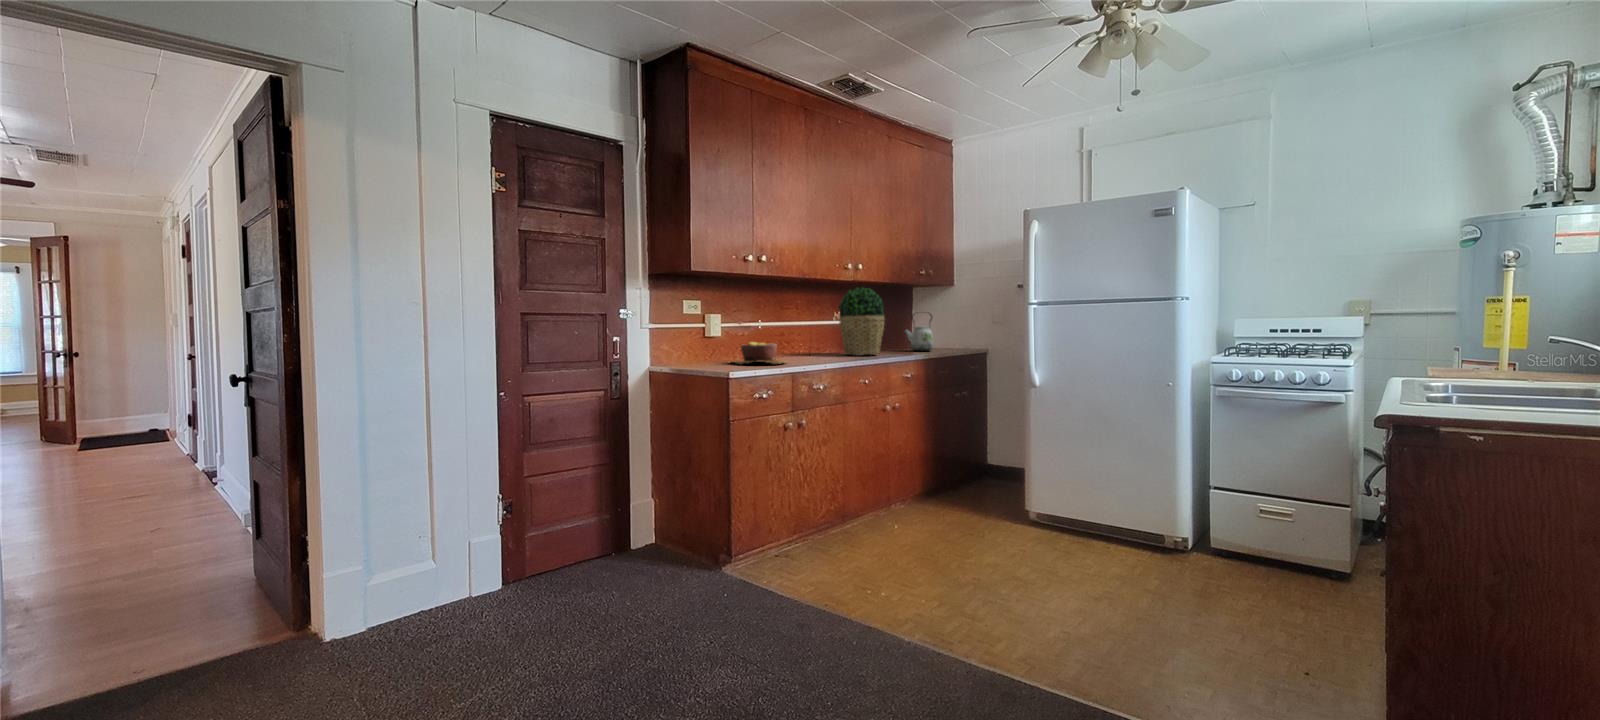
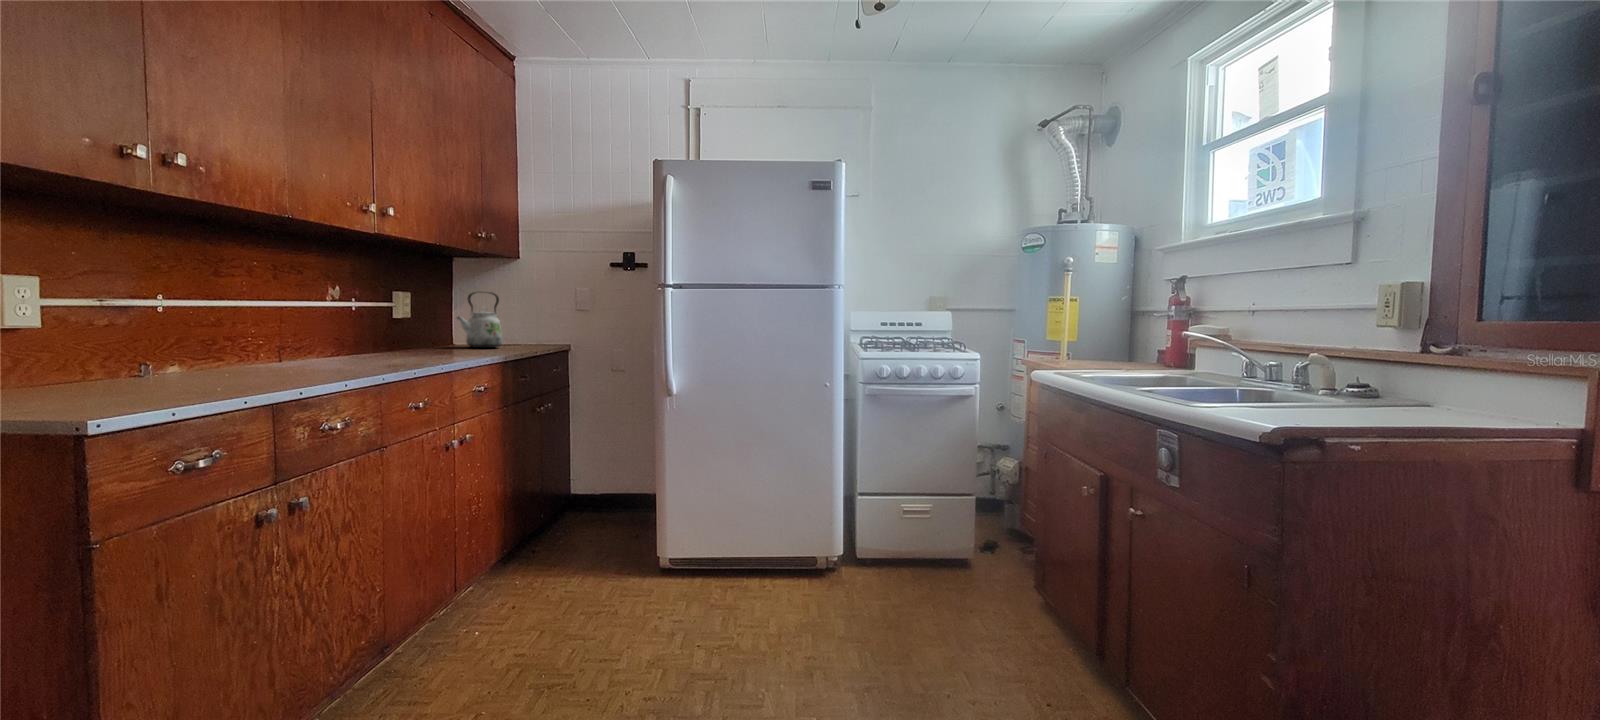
potted plant: present [838,288,884,356] -> none [344,247,435,359]
bowl: present [735,342,787,364] -> none [74,341,252,393]

